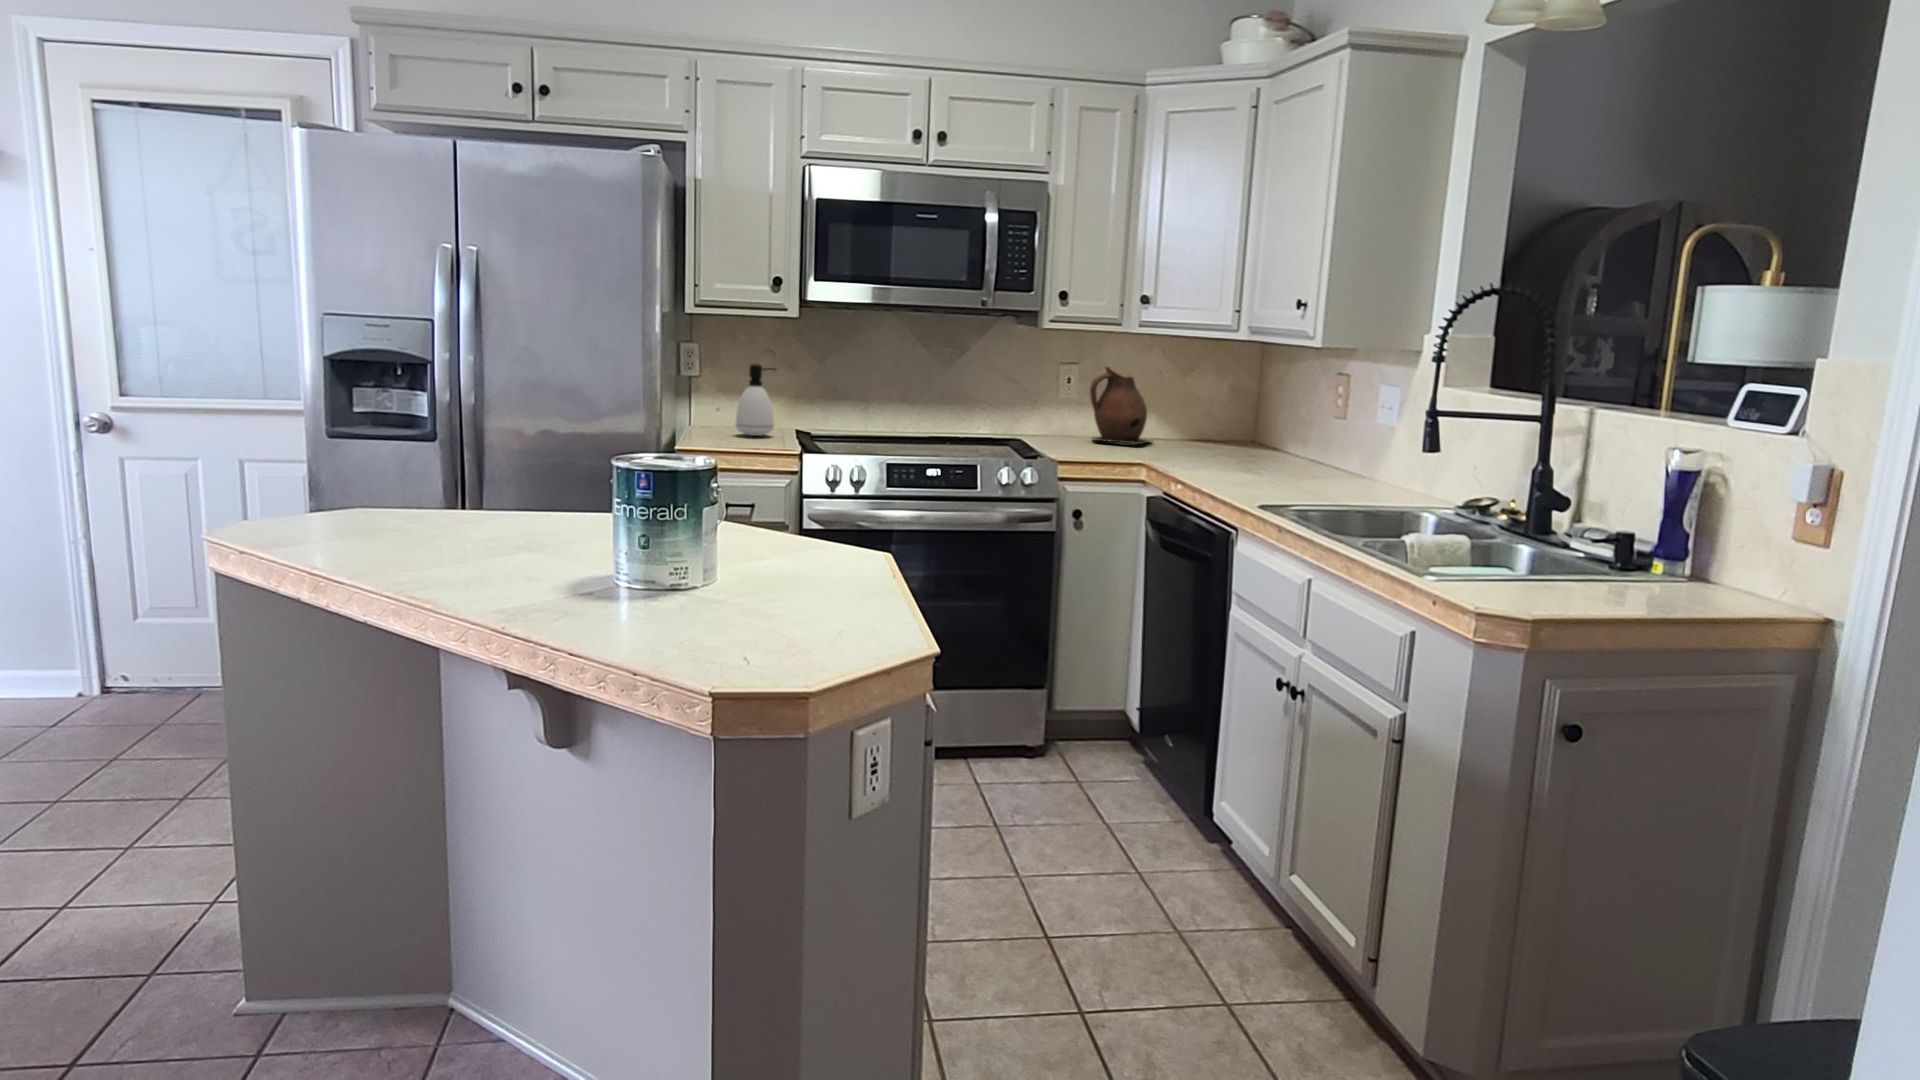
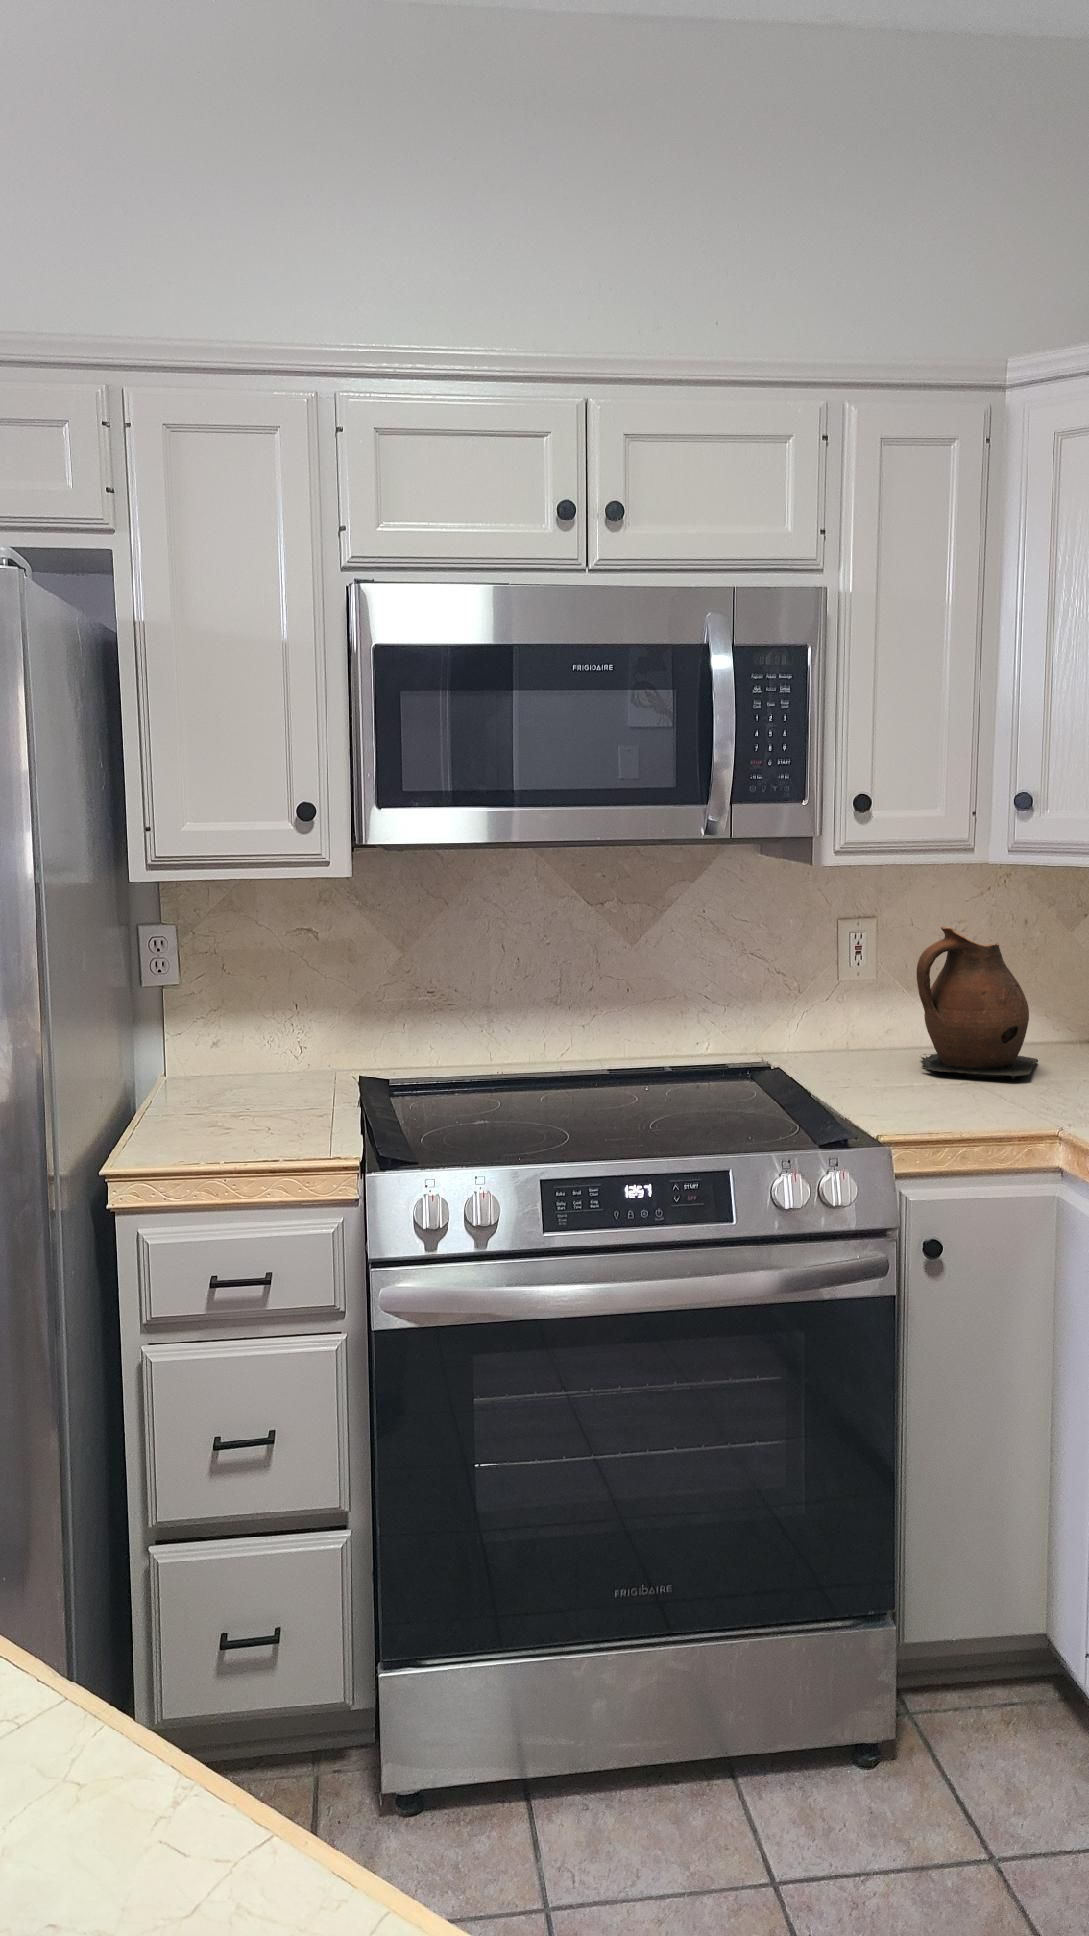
soap dispenser: present [736,364,776,436] -> none [237,973,313,1113]

